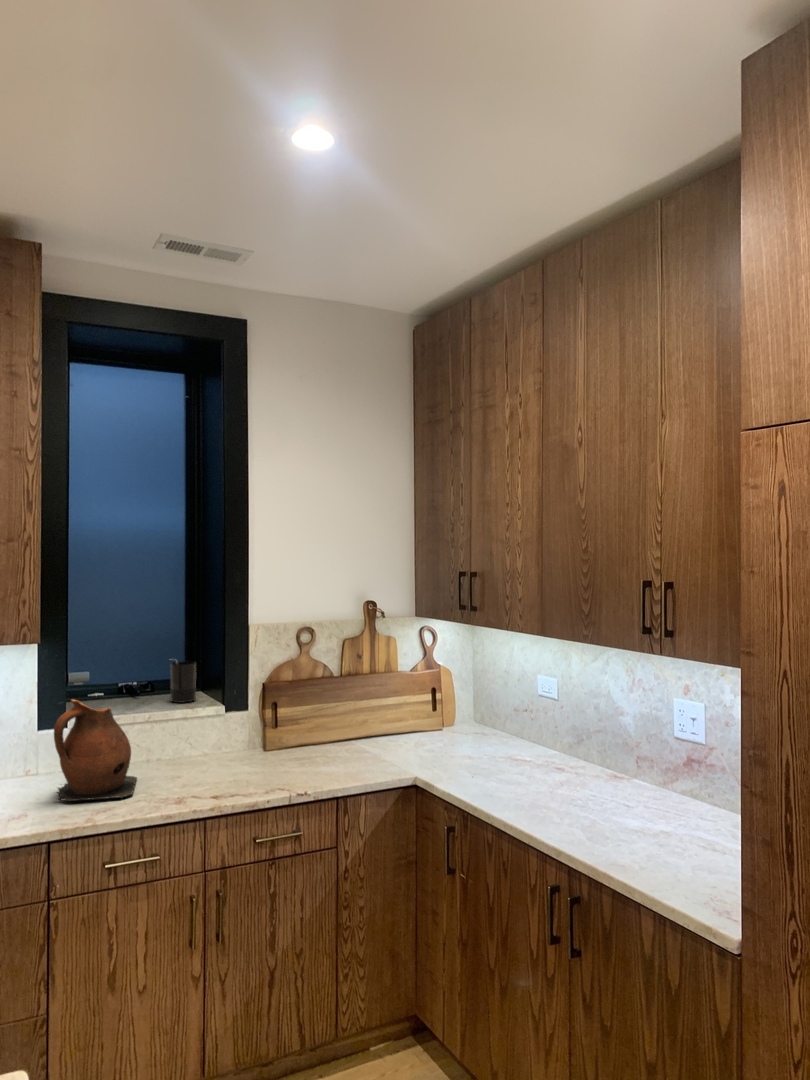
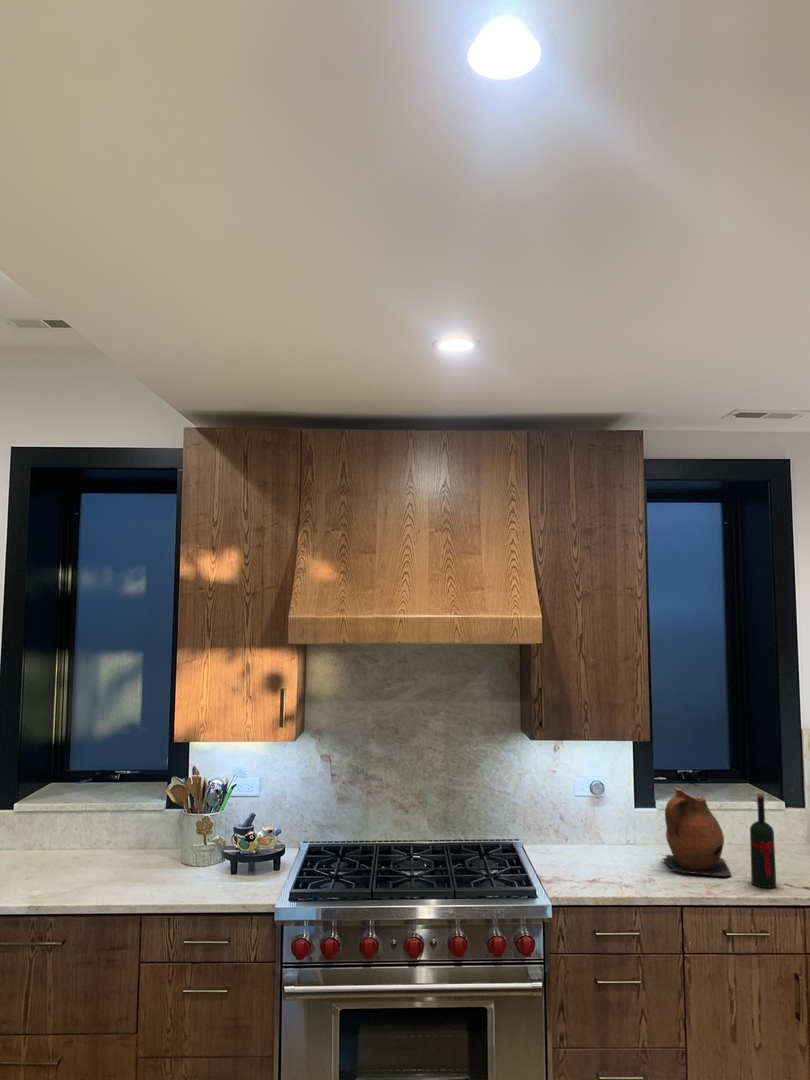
candle: present [171,661,196,703] -> none [724,754,751,794]
wine bottle: none [150,694,179,804] -> present [750,793,776,888]

